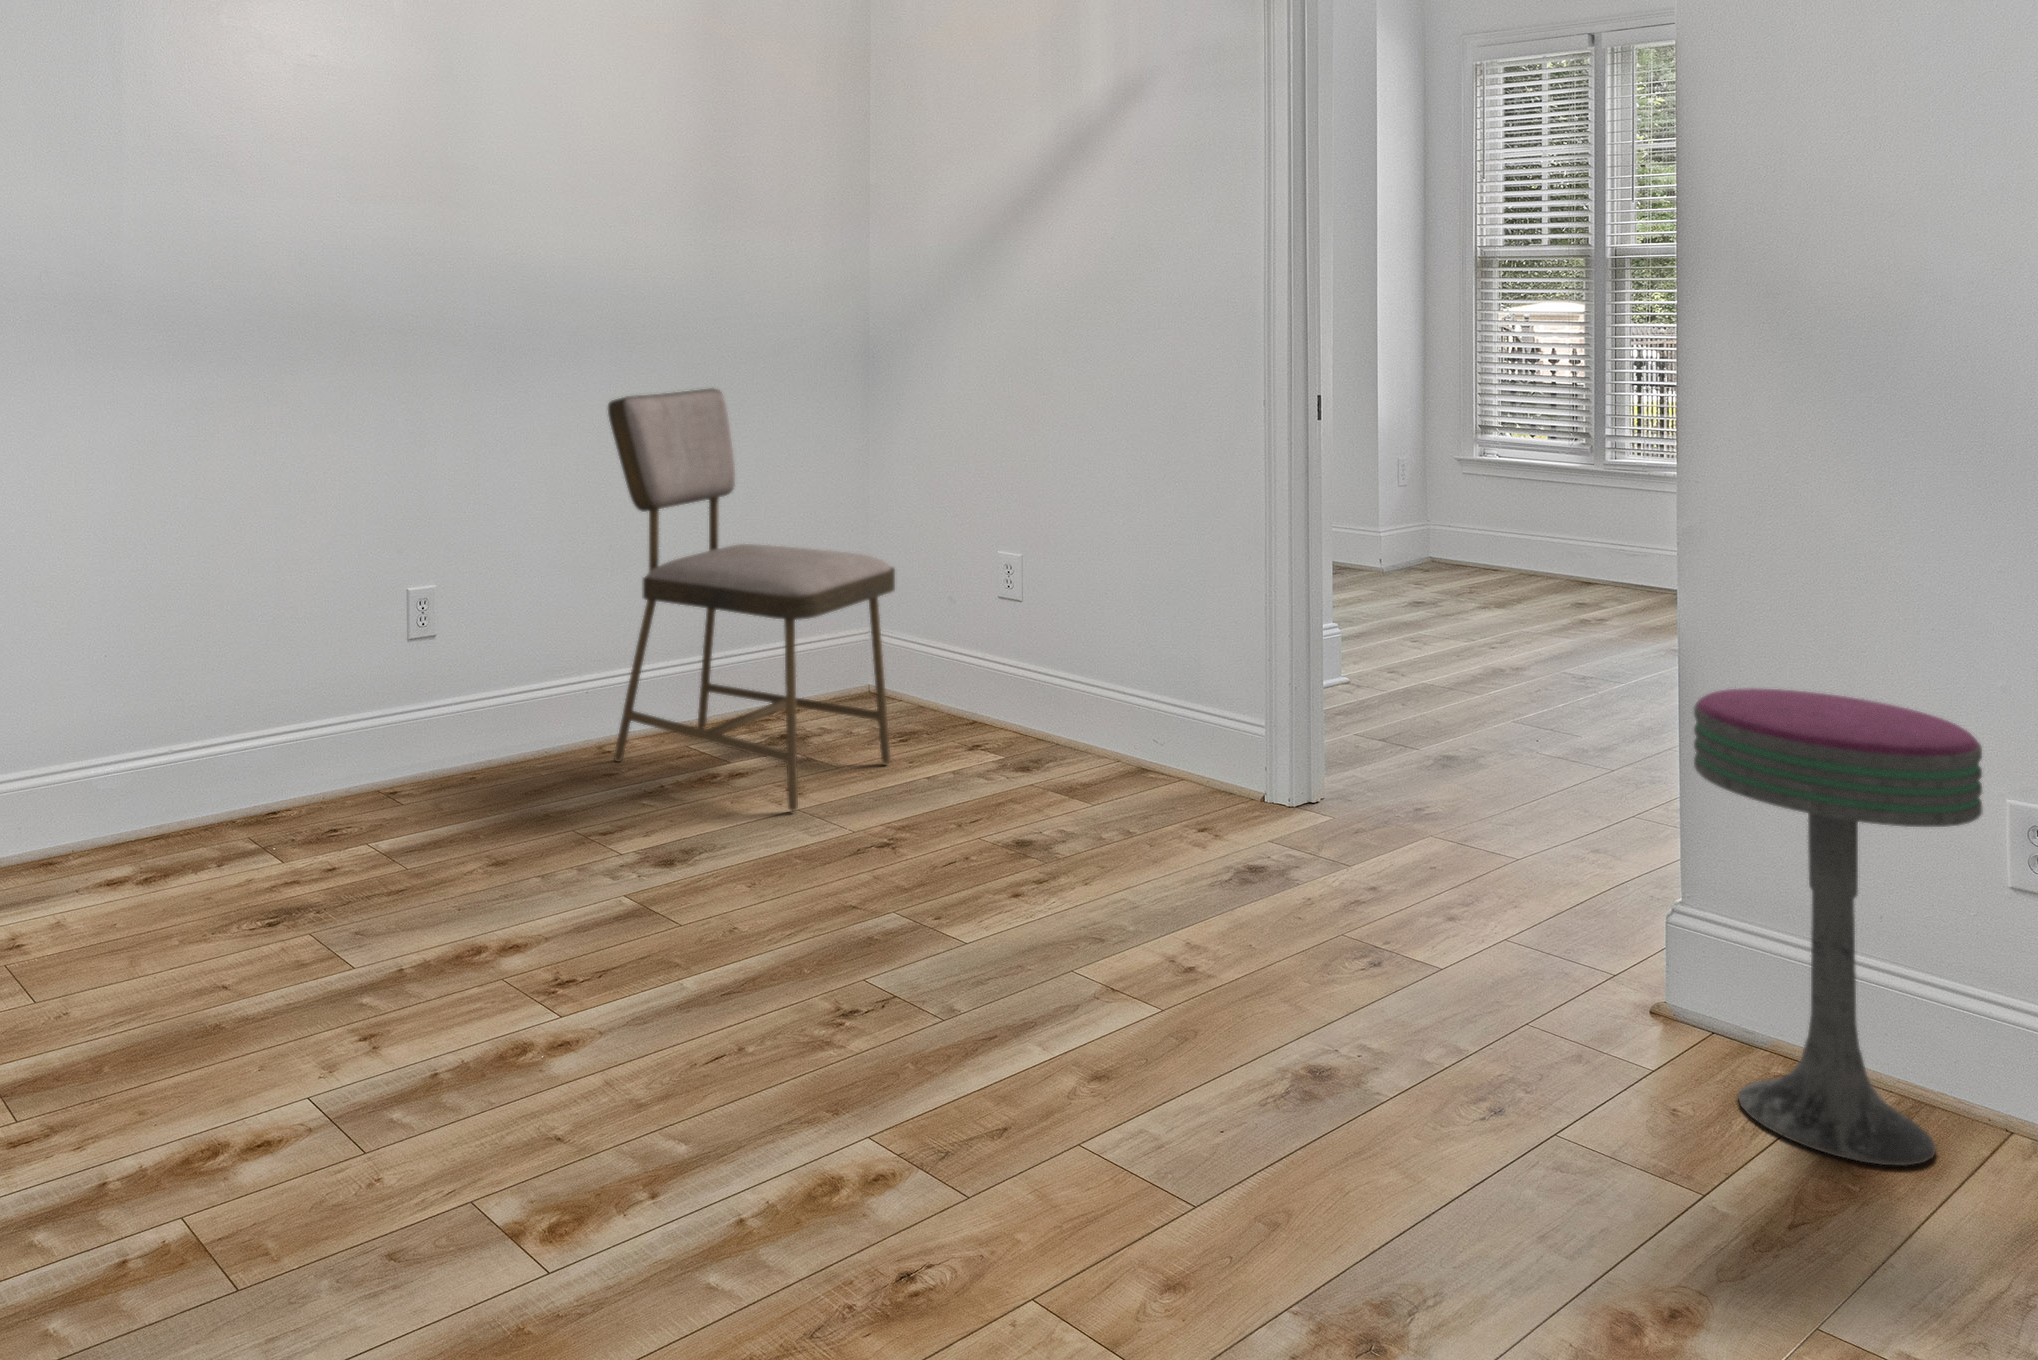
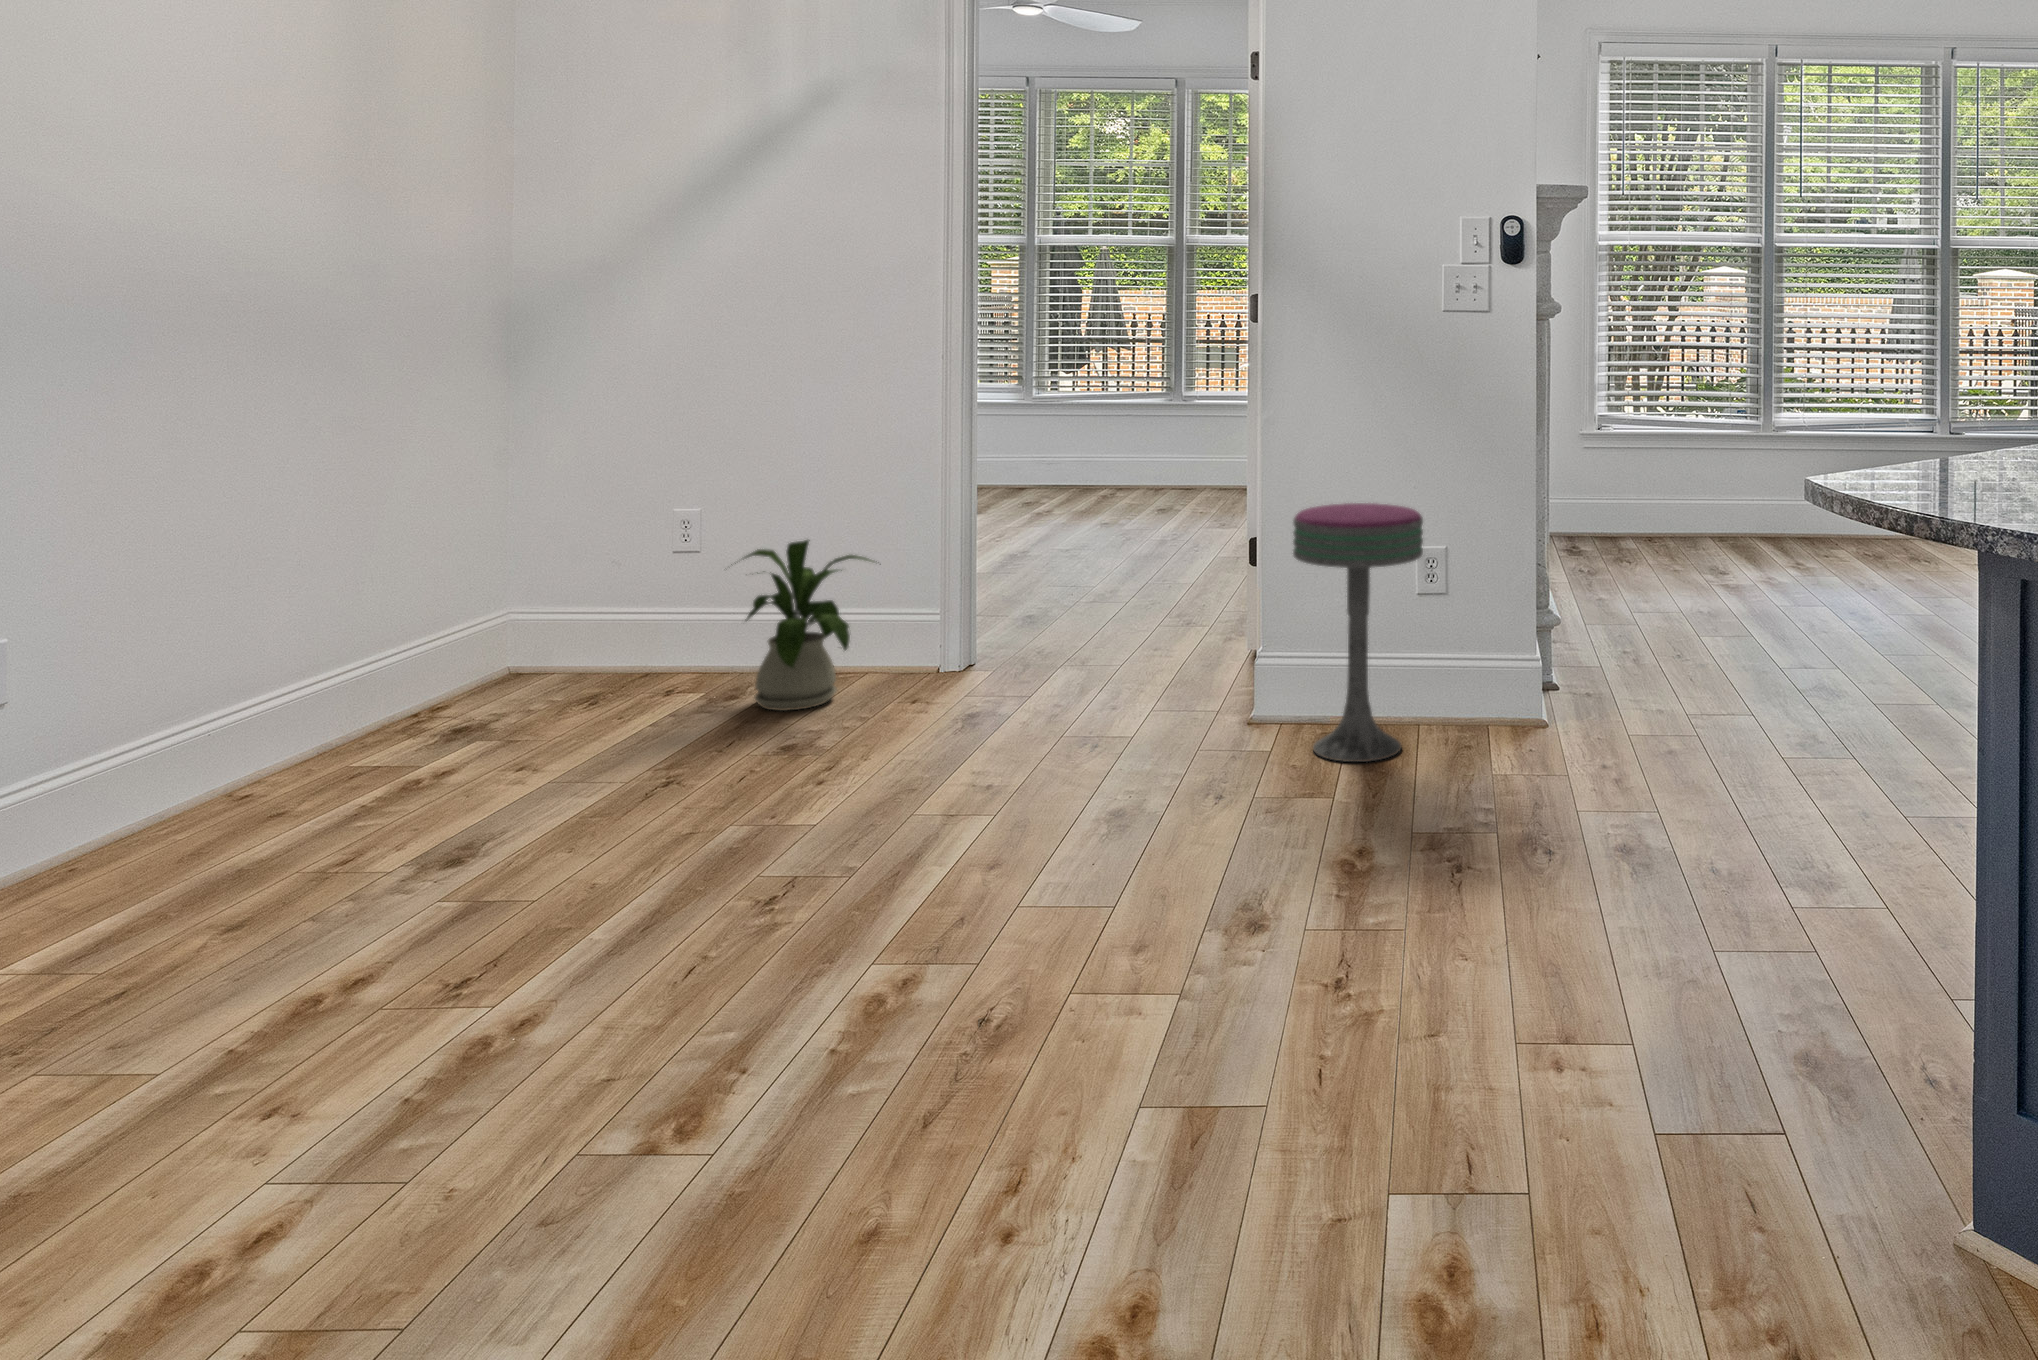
dining chair: present [608,388,895,811] -> none [278,377,618,807]
house plant: none [1013,602,1171,797] -> present [731,540,871,711]

